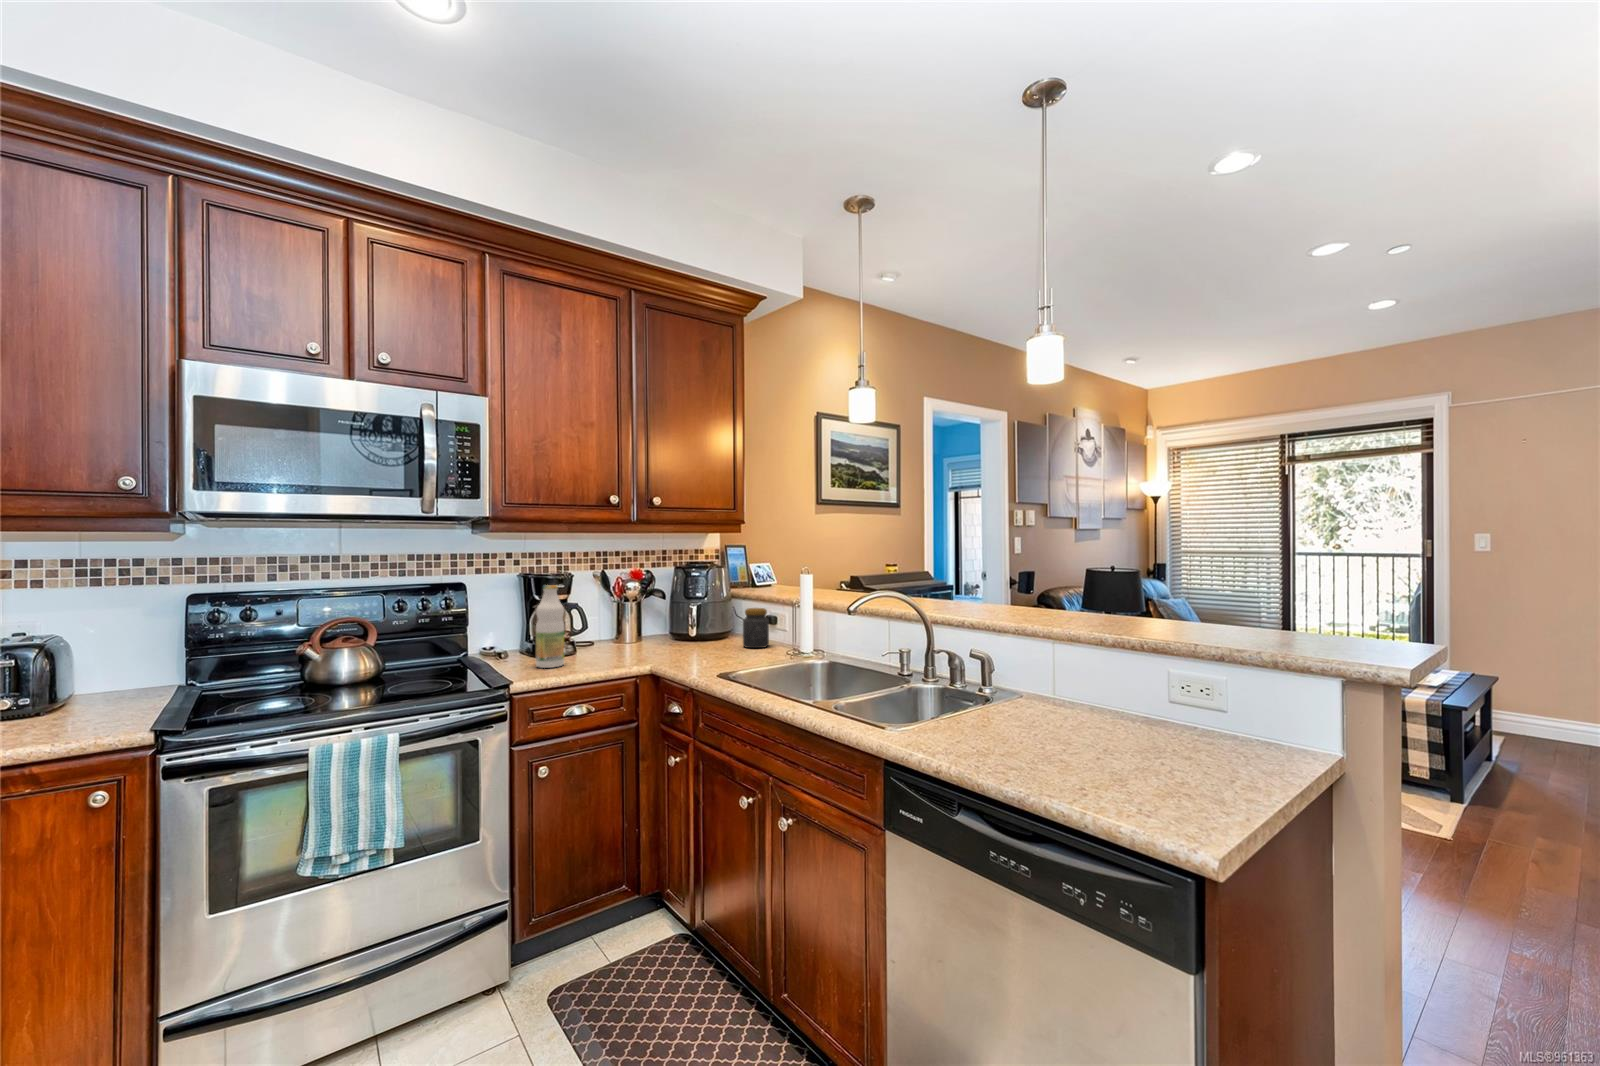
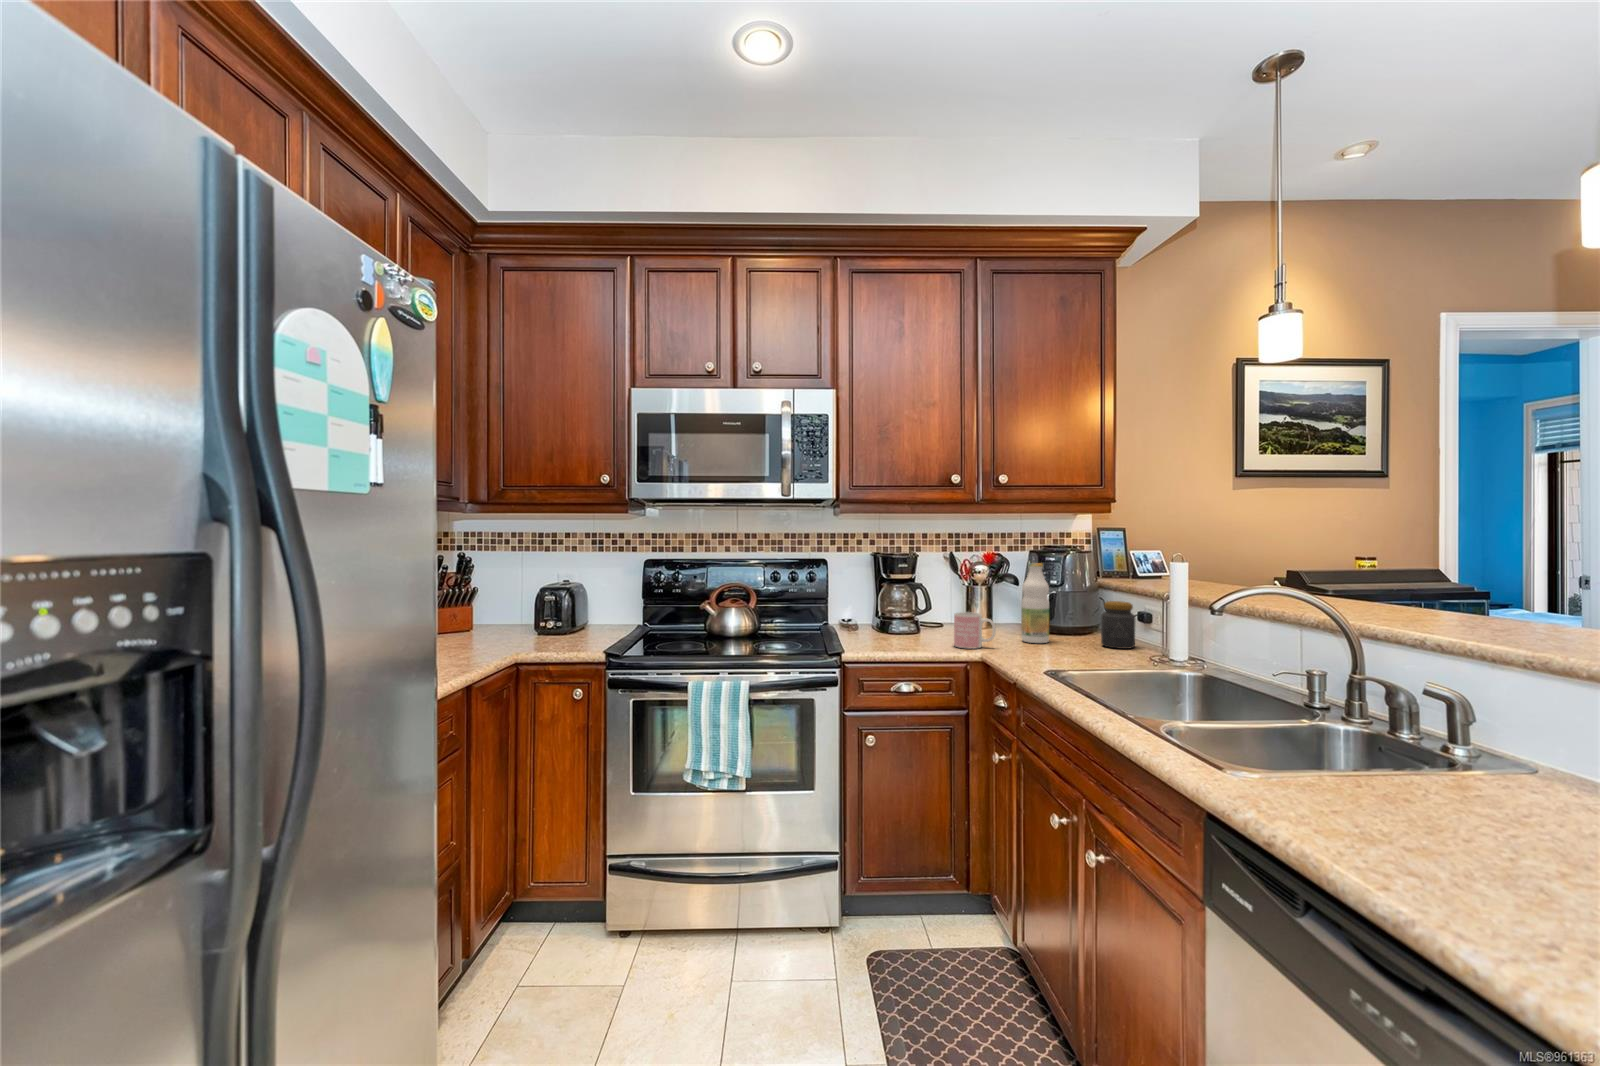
bottle: present [536,585,565,668] -> present [1021,563,1049,643]
mug: none [619,628,659,663] -> present [954,612,996,648]

